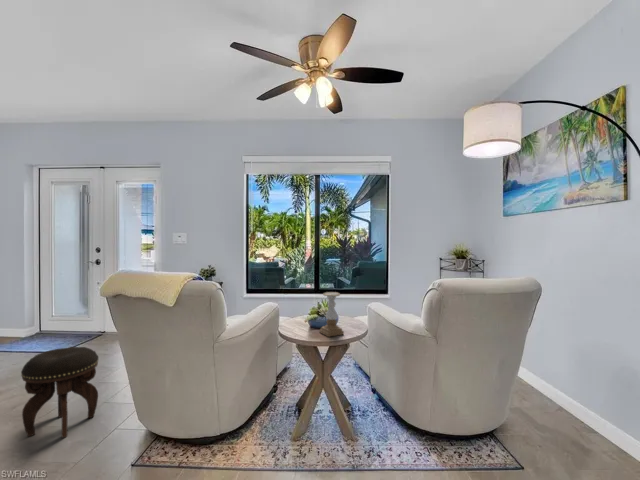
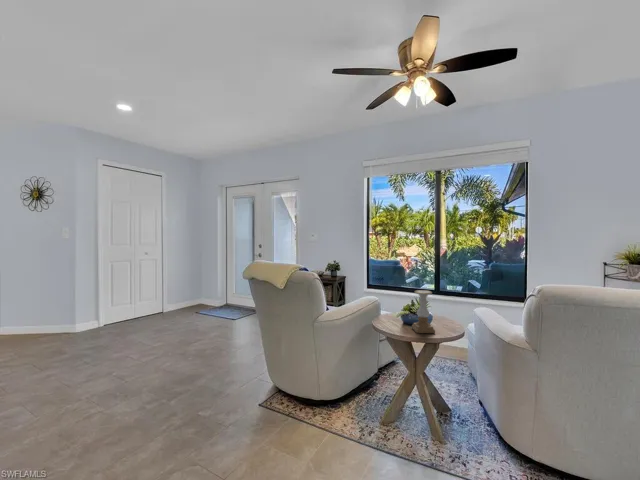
footstool: present [21,347,98,438] -> none [209,314,253,375]

